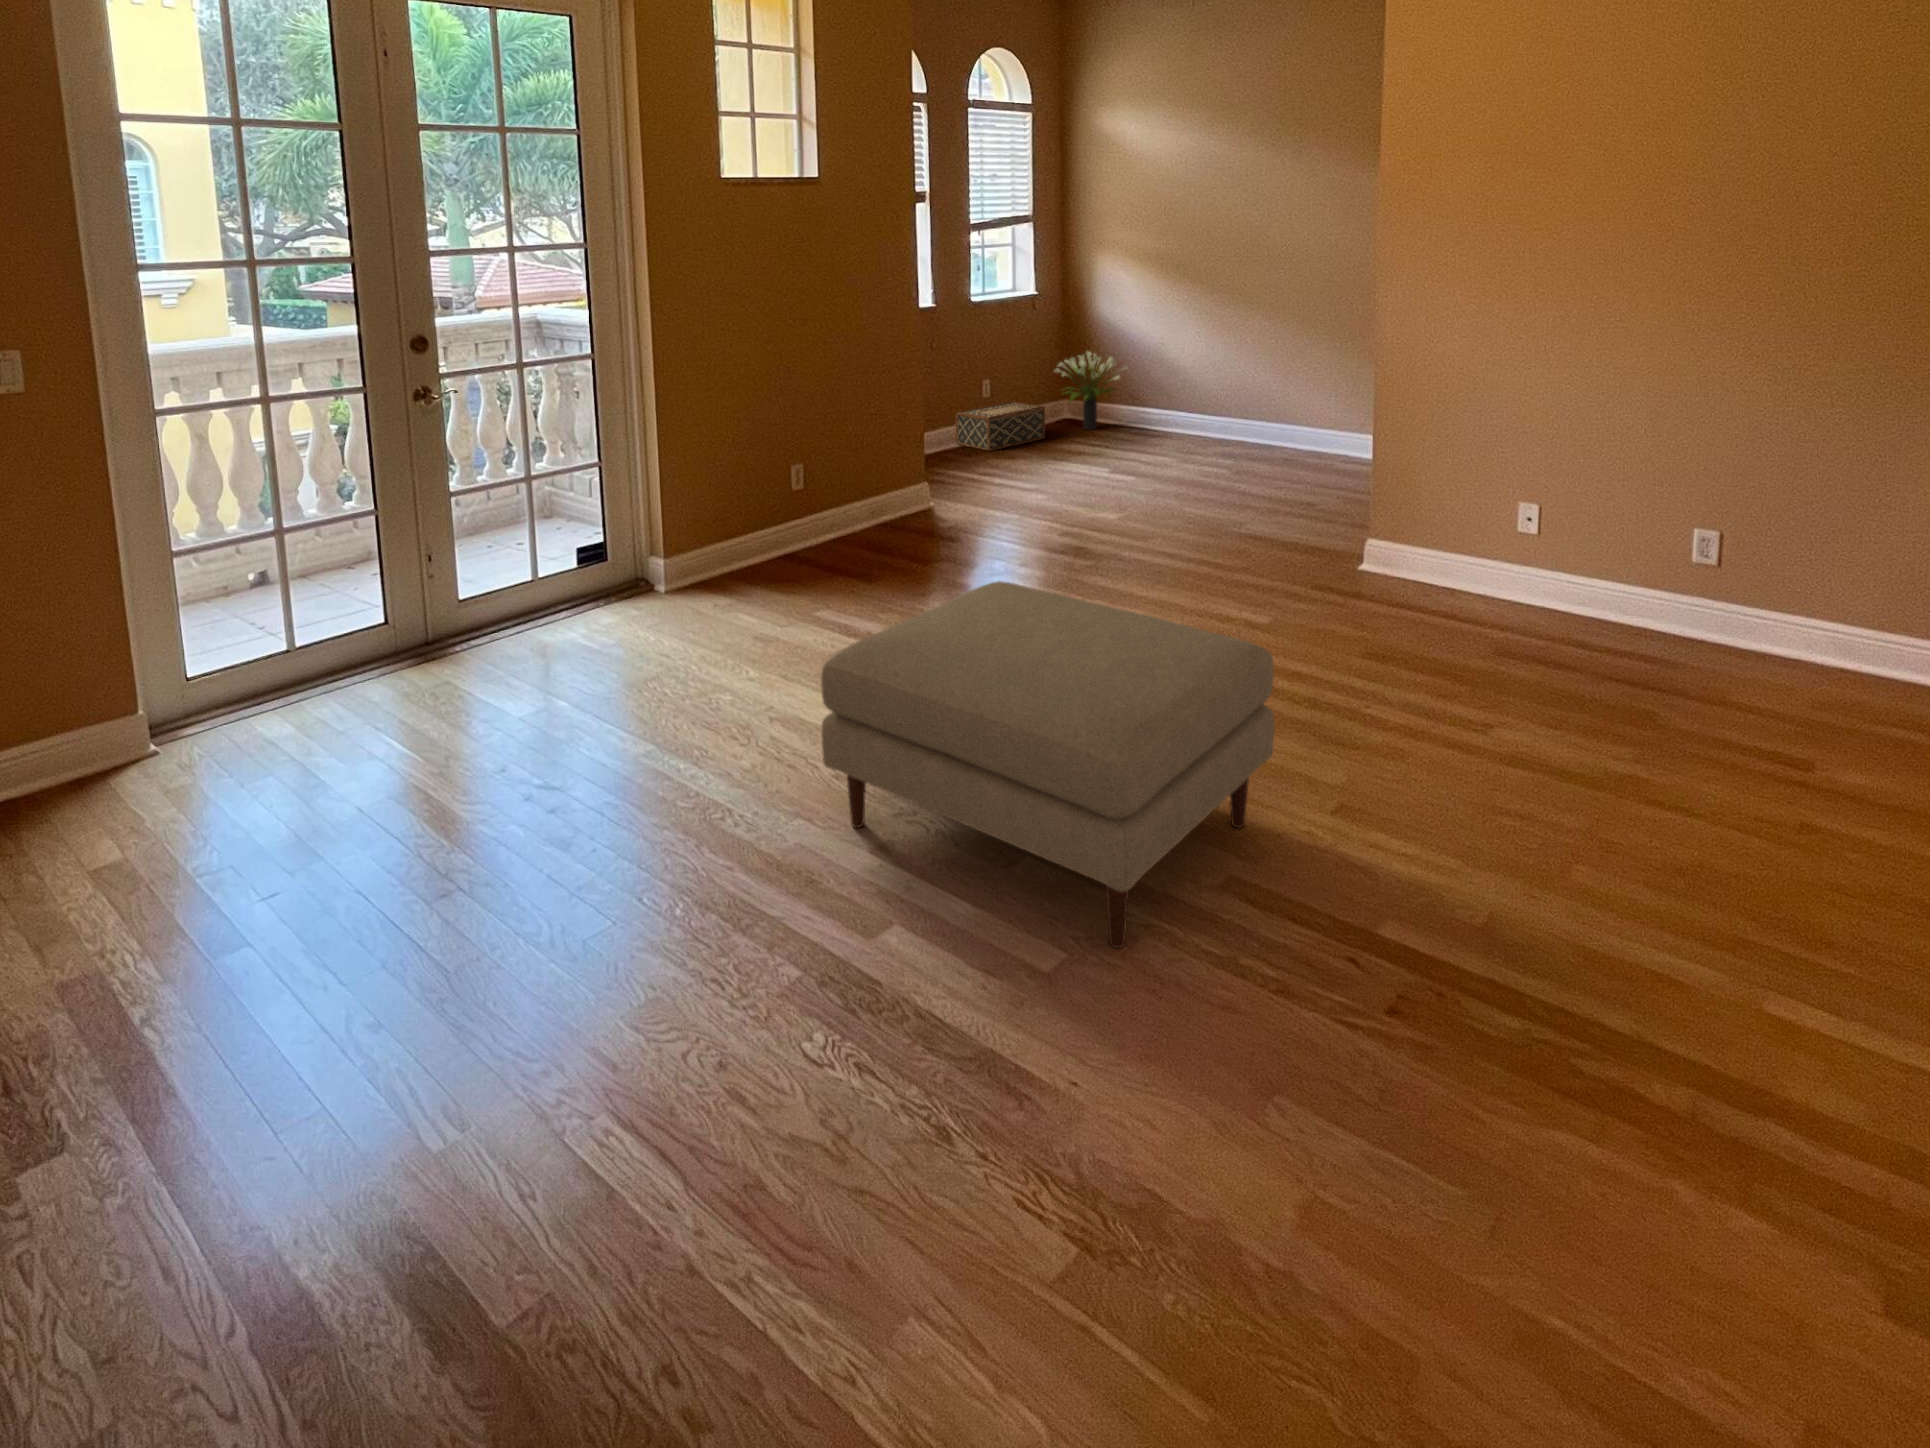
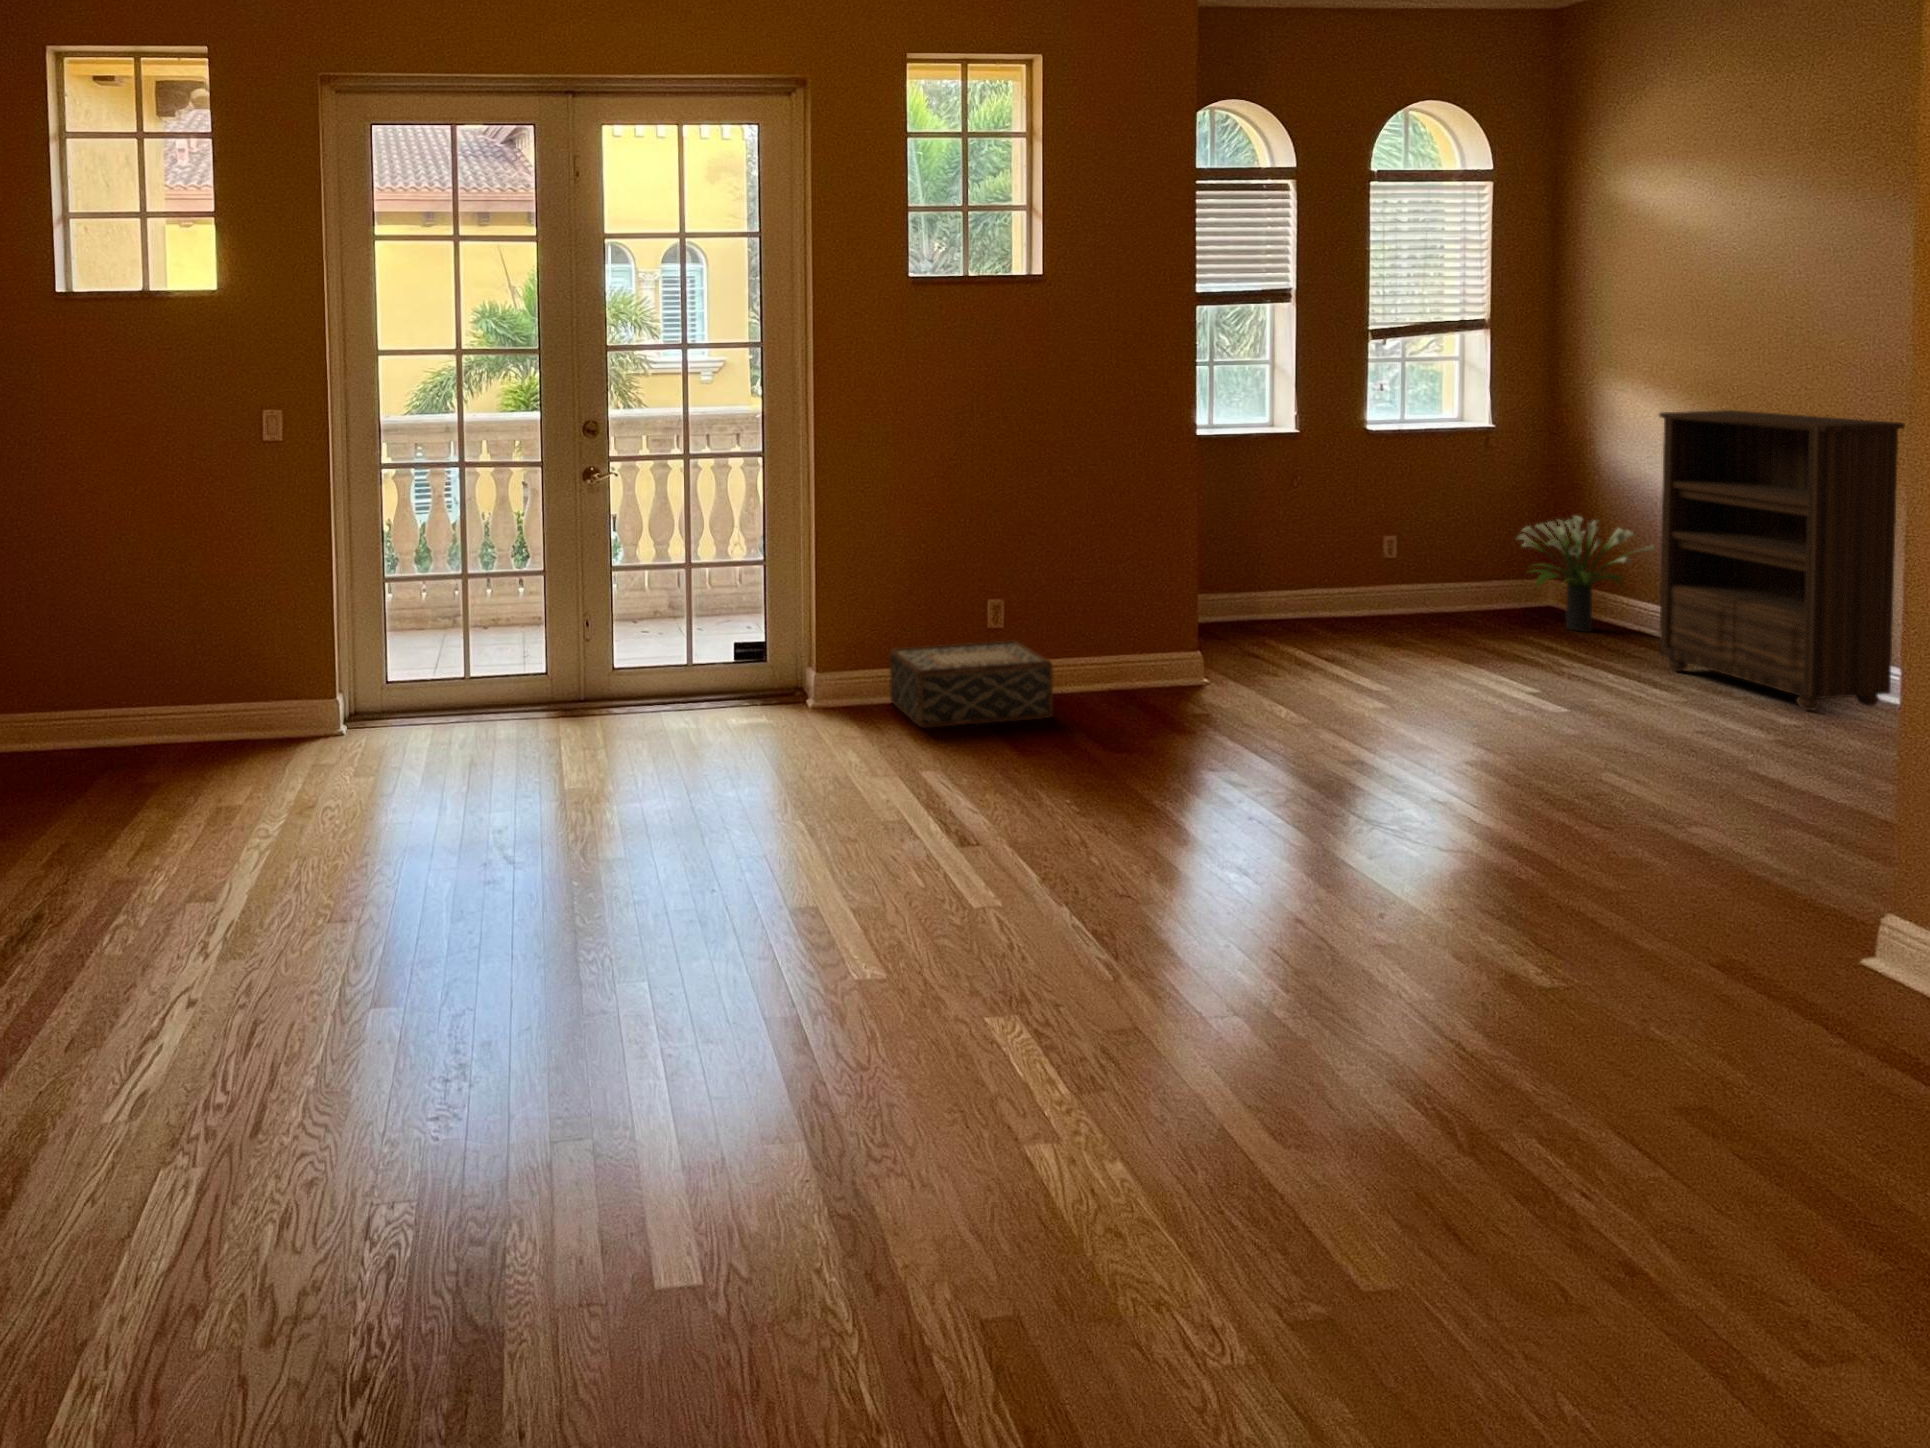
bookshelf: none [1146,274,1260,454] -> present [1659,410,1905,710]
woven basket: present [956,402,1045,451] -> present [889,641,1053,728]
ottoman: present [821,581,1275,948] -> none [648,776,1174,1298]

